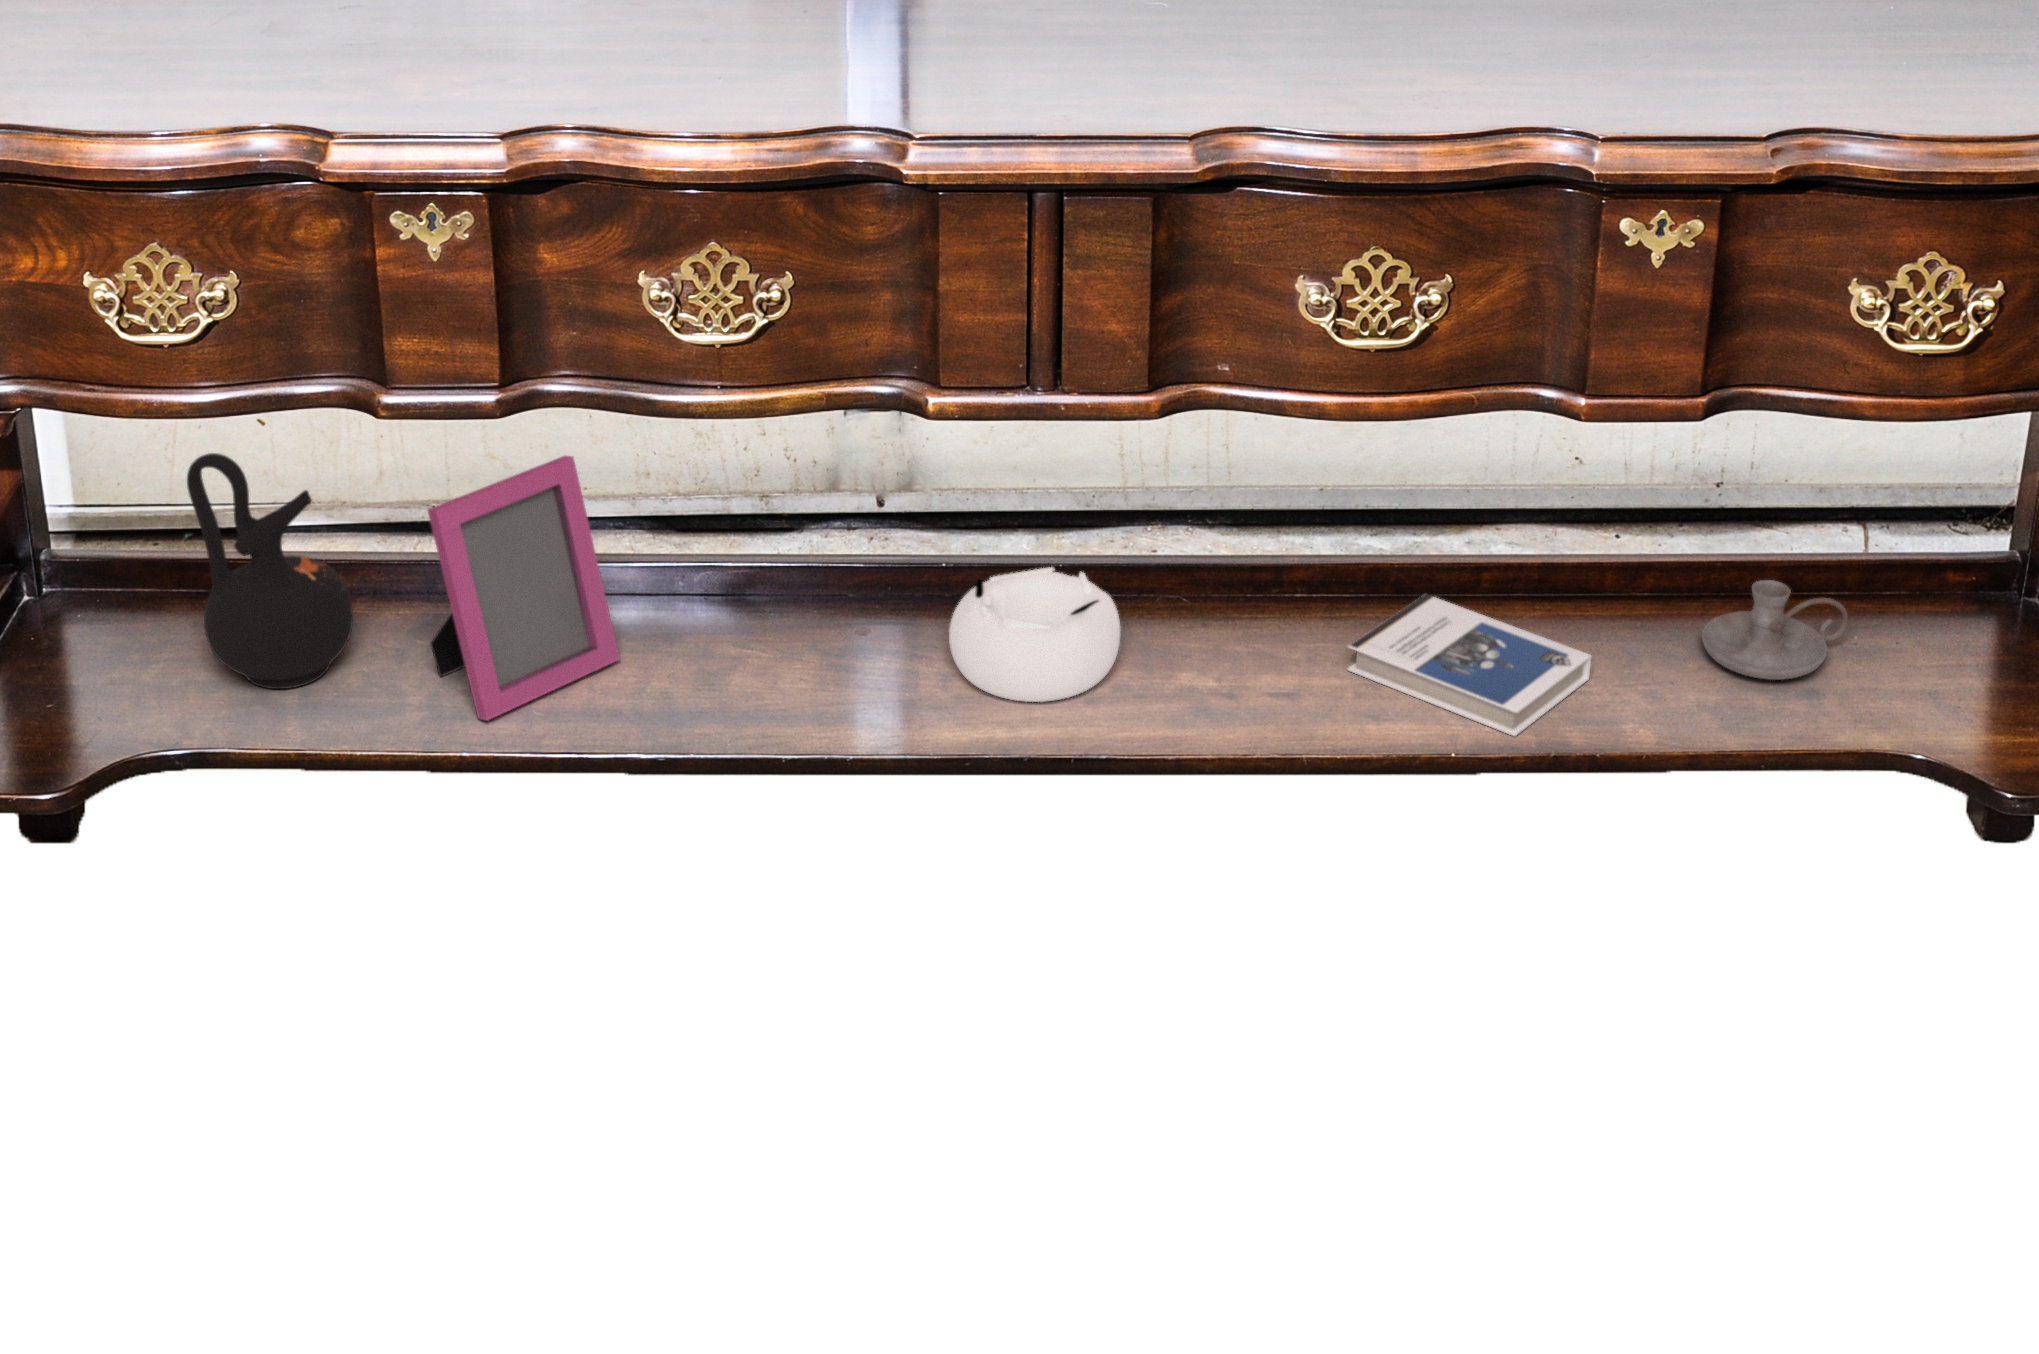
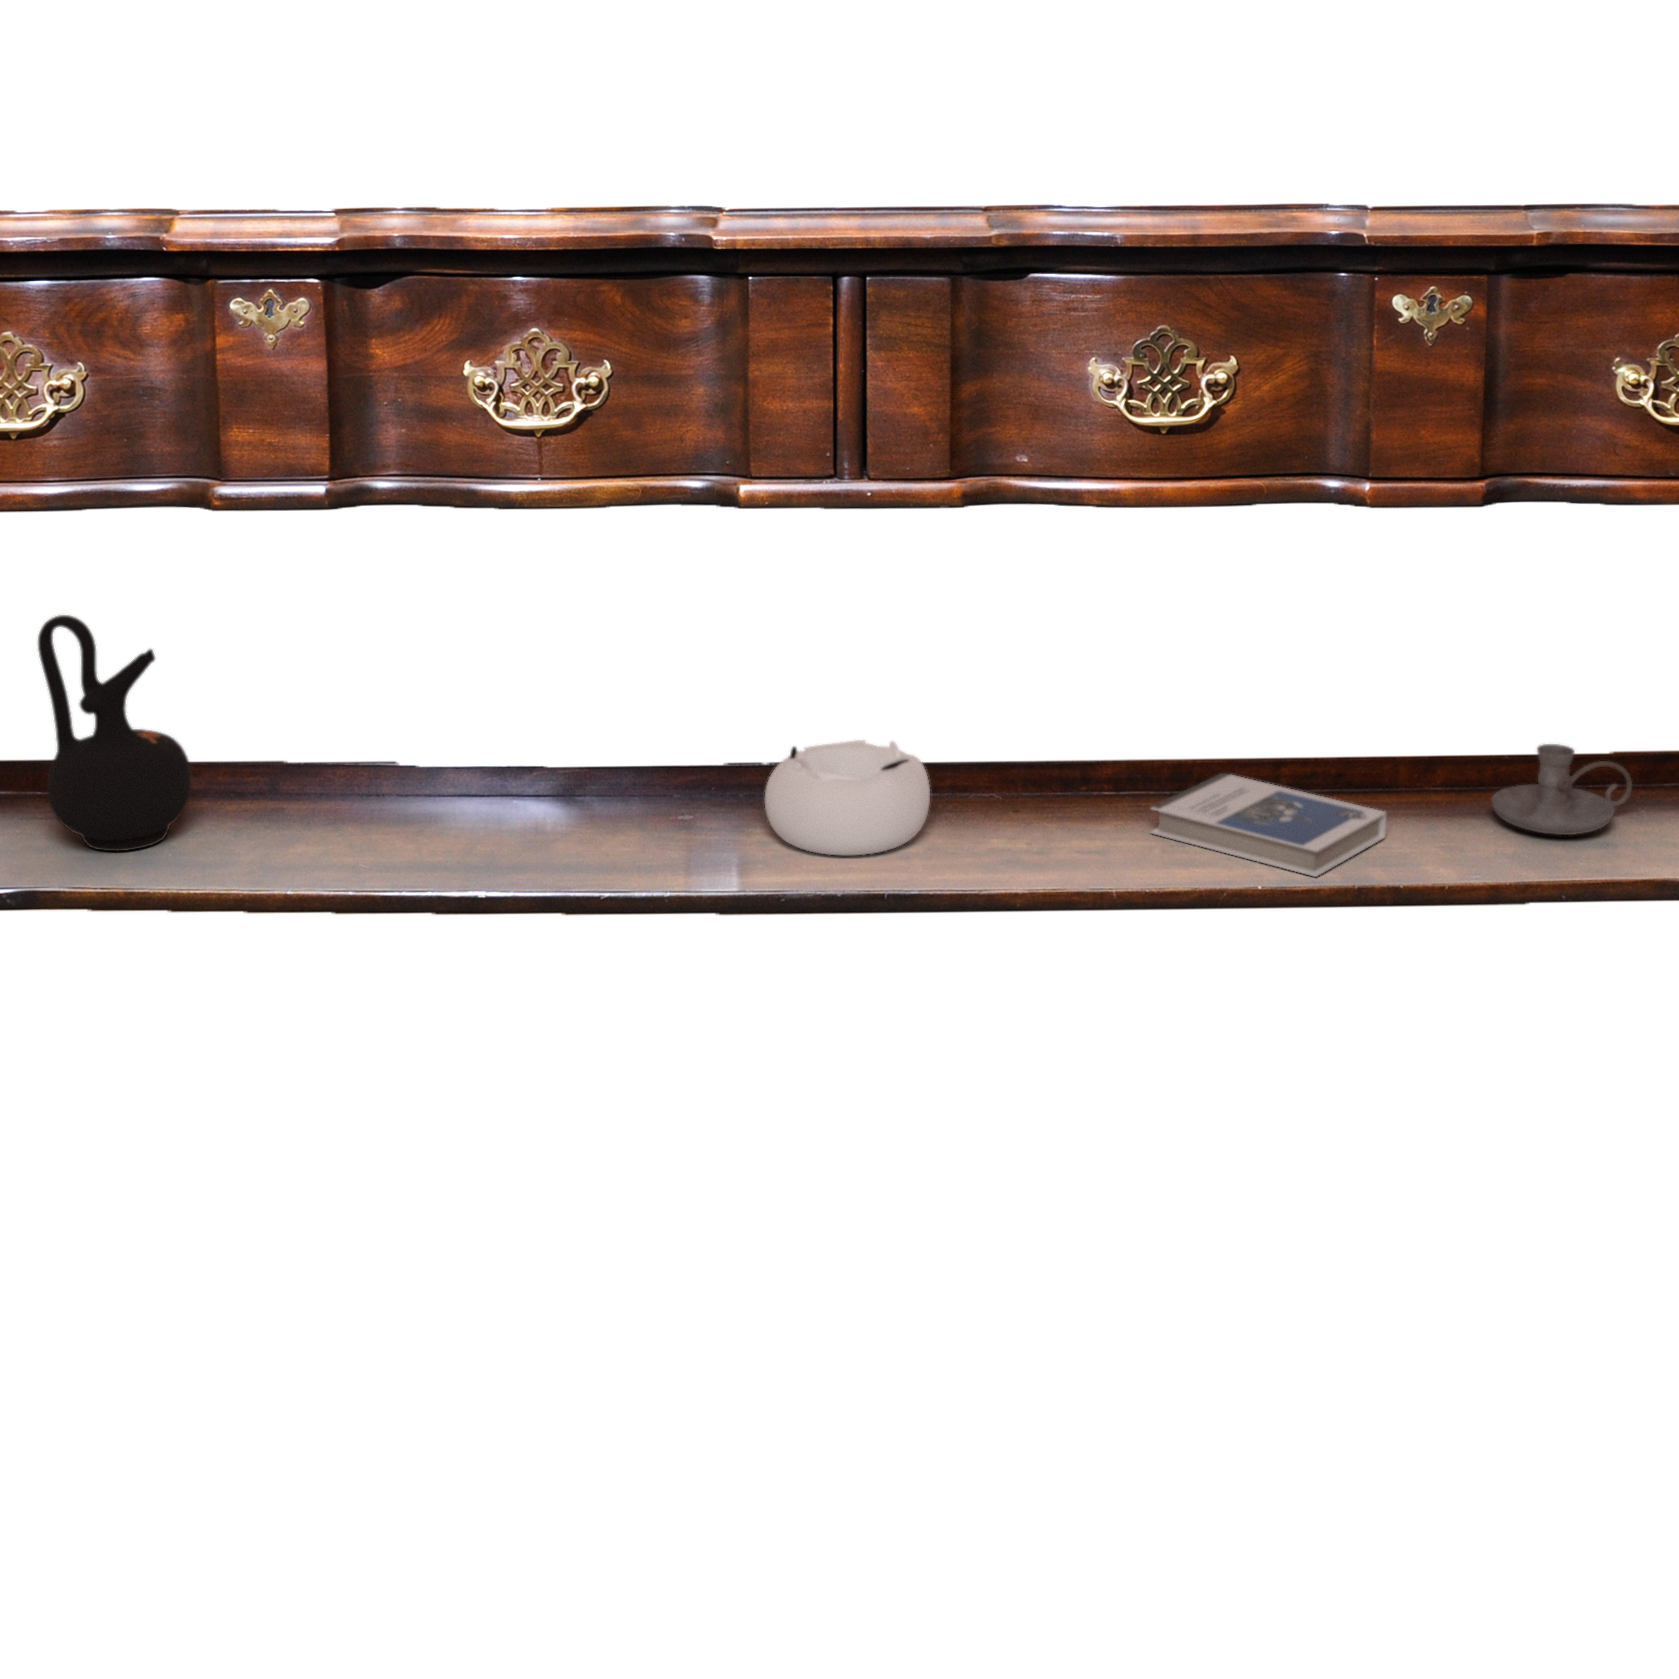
picture frame: present [428,456,620,721] -> none [264,625,447,870]

